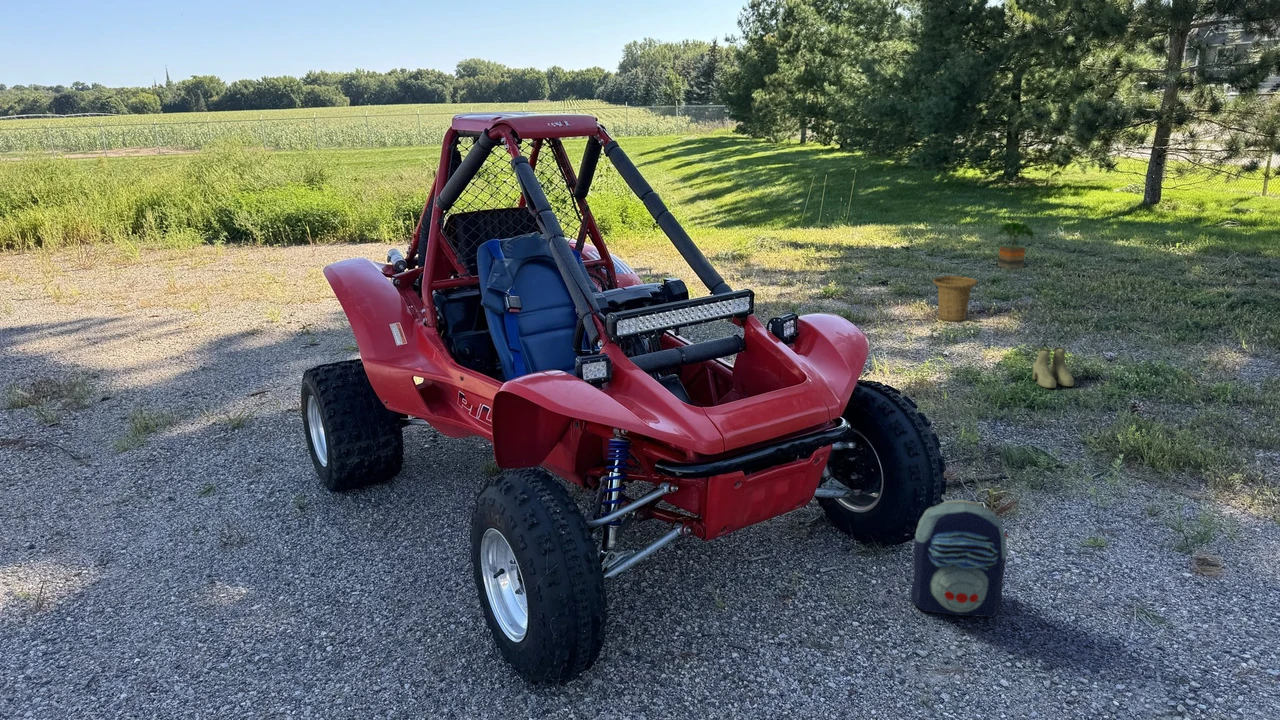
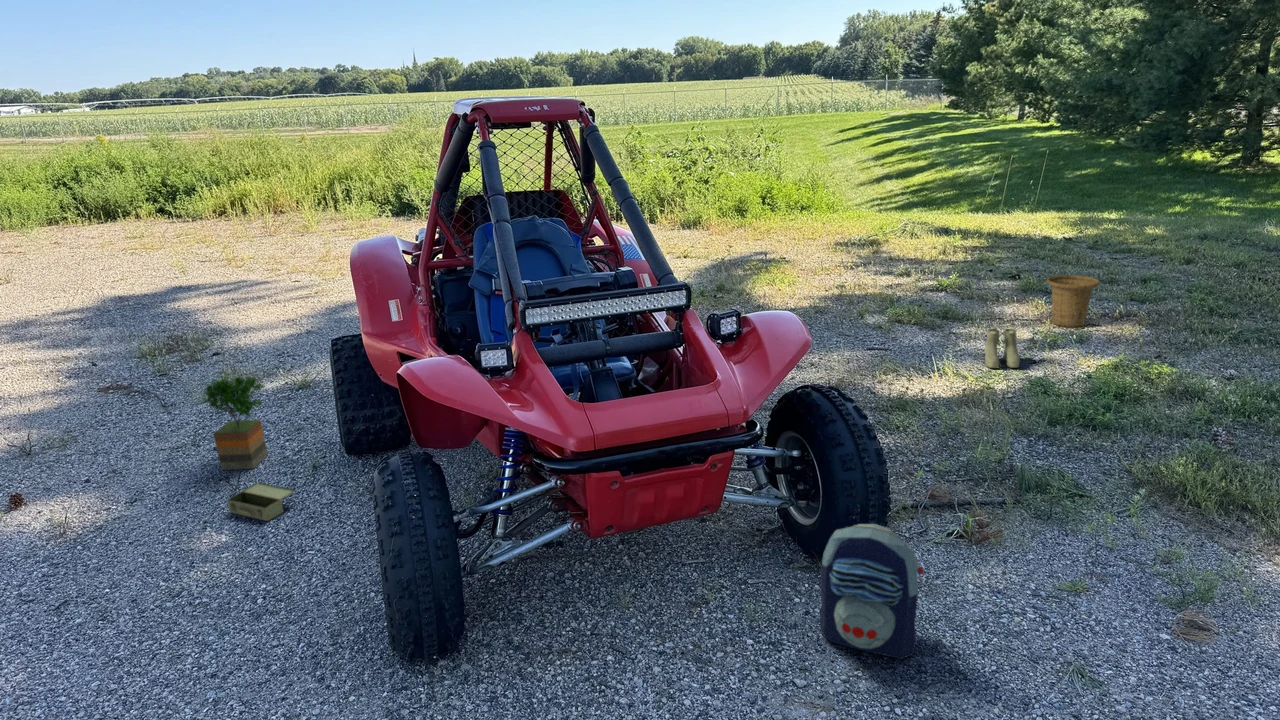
potted tree: present [998,222,1034,269] -> present [204,377,268,470]
boots: present [1033,347,1074,388] -> present [985,329,1020,368]
toolbox: none [231,532,308,572] -> present [227,483,295,521]

